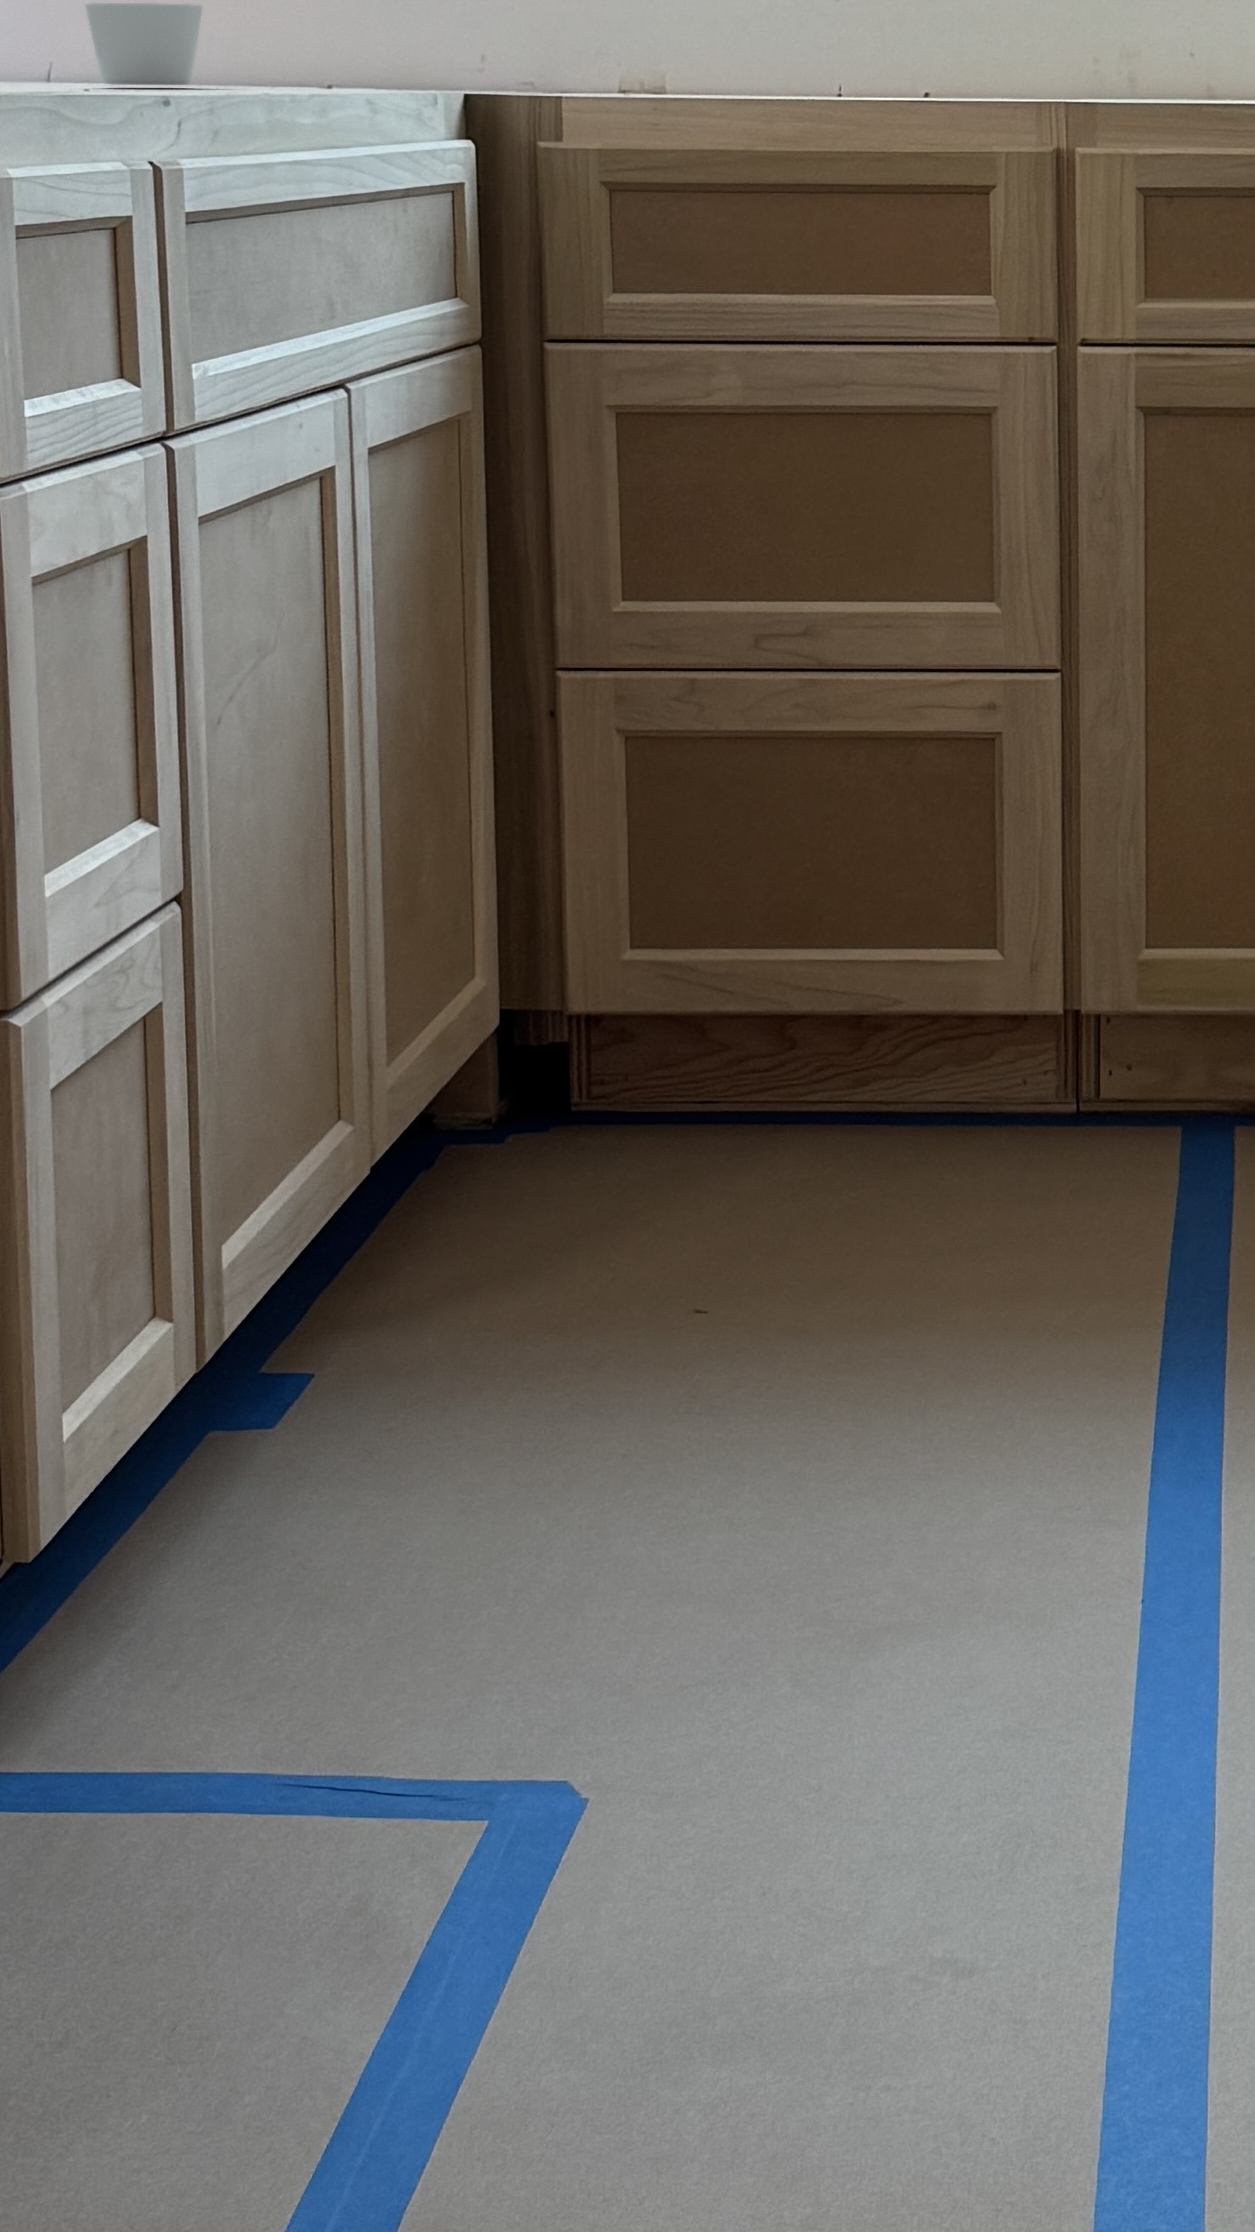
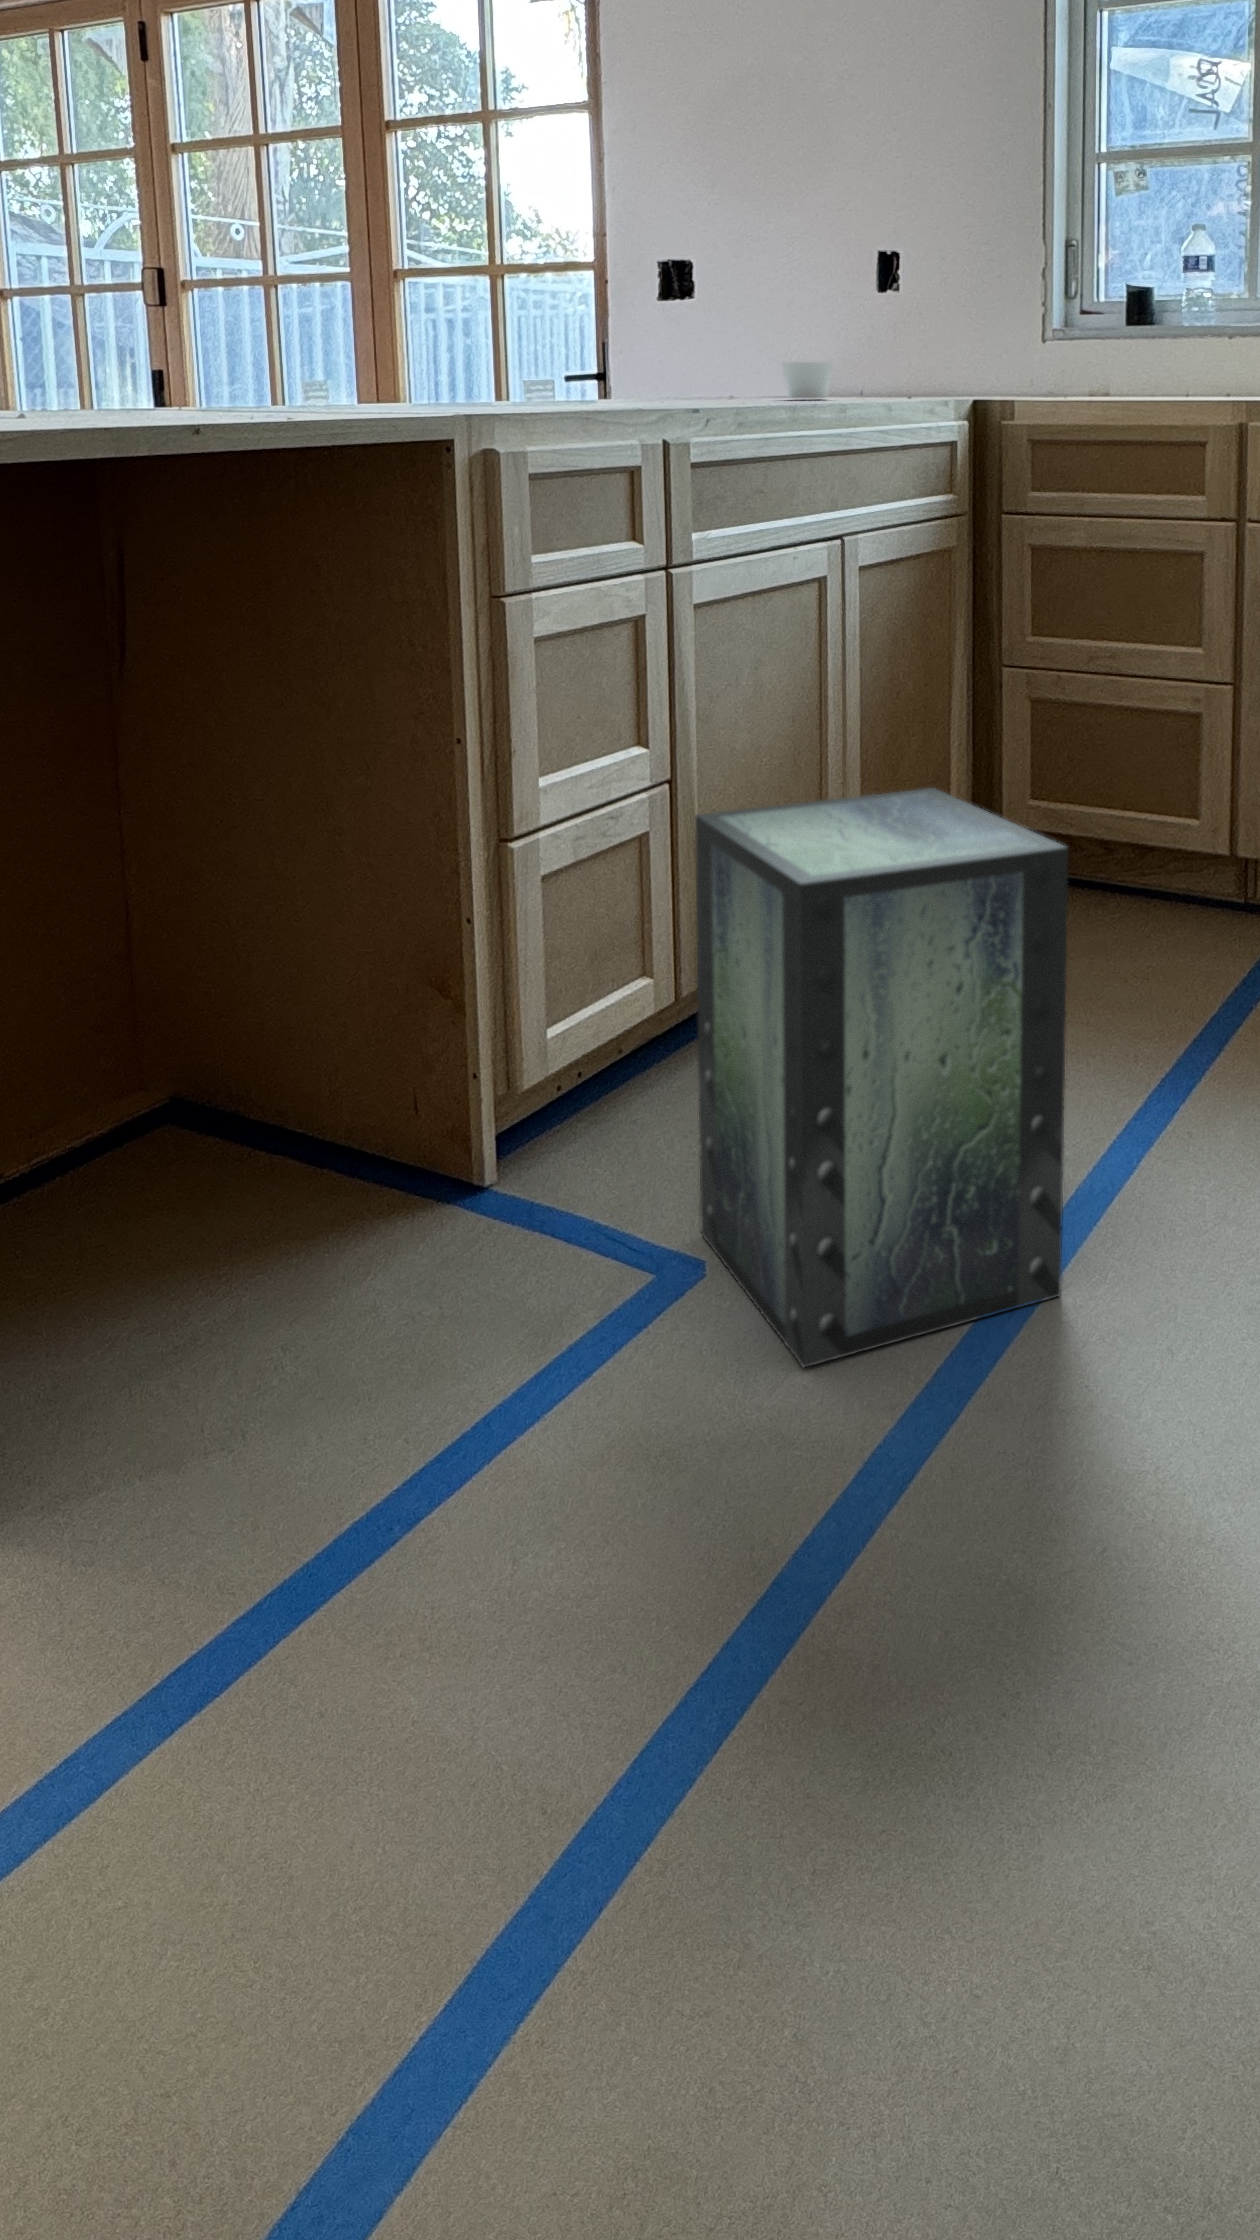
storage box: none [495,835,1247,1876] -> present [695,788,1068,1367]

